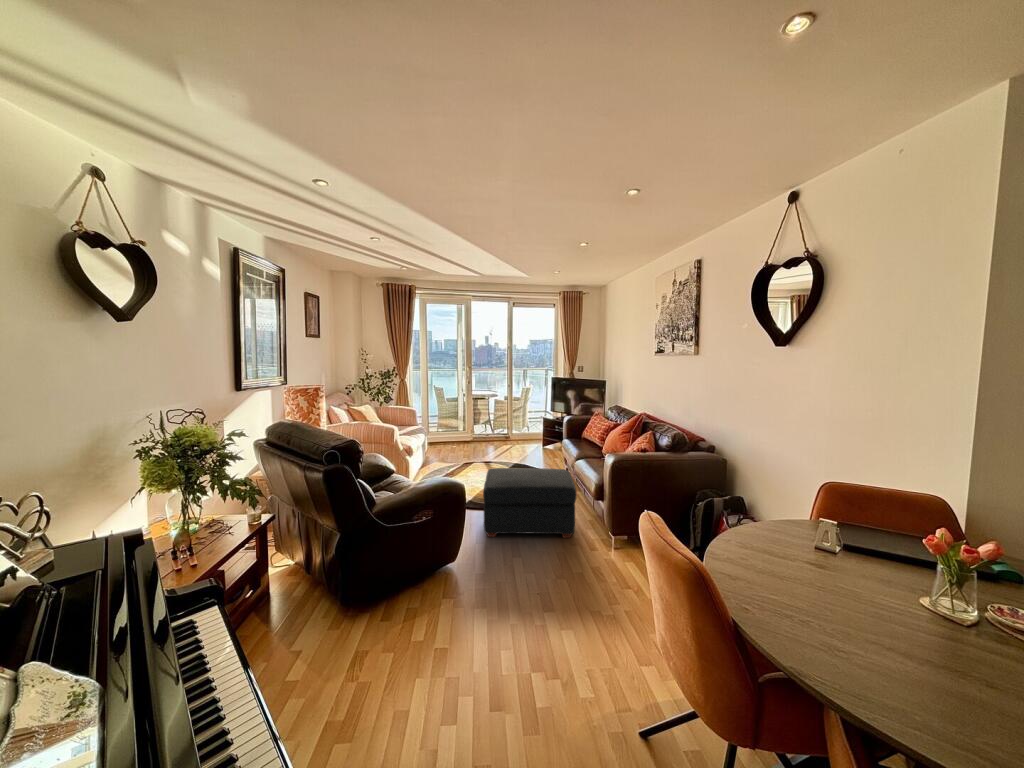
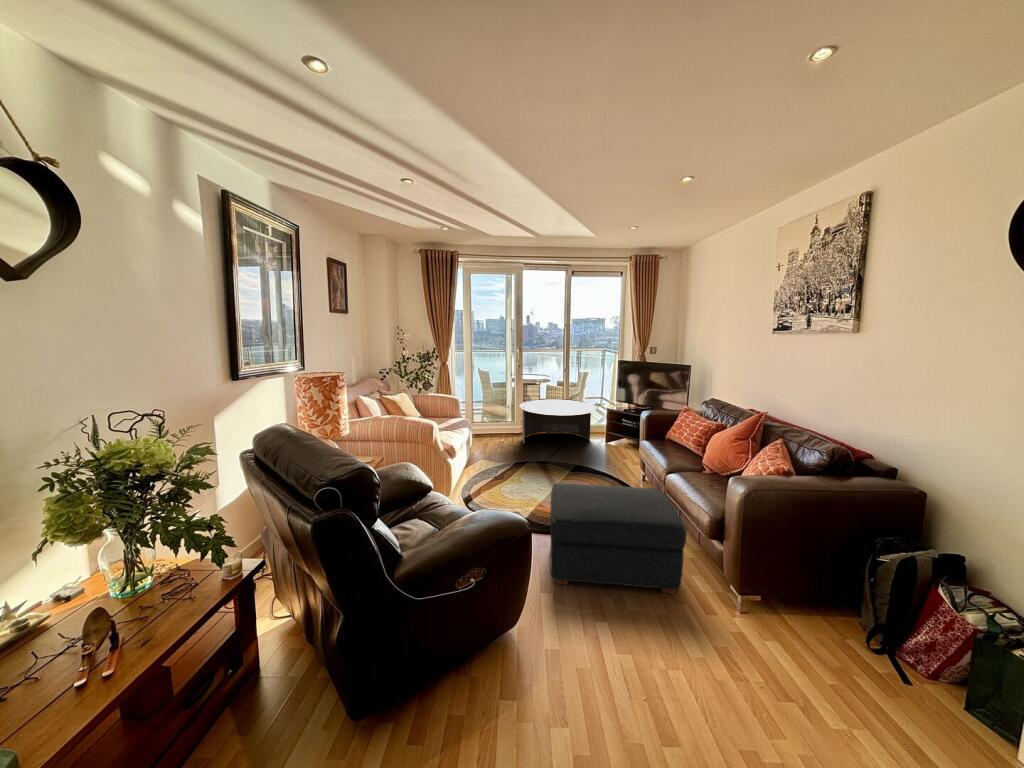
coffee table: none [470,411,535,450] -> present [520,399,596,444]

